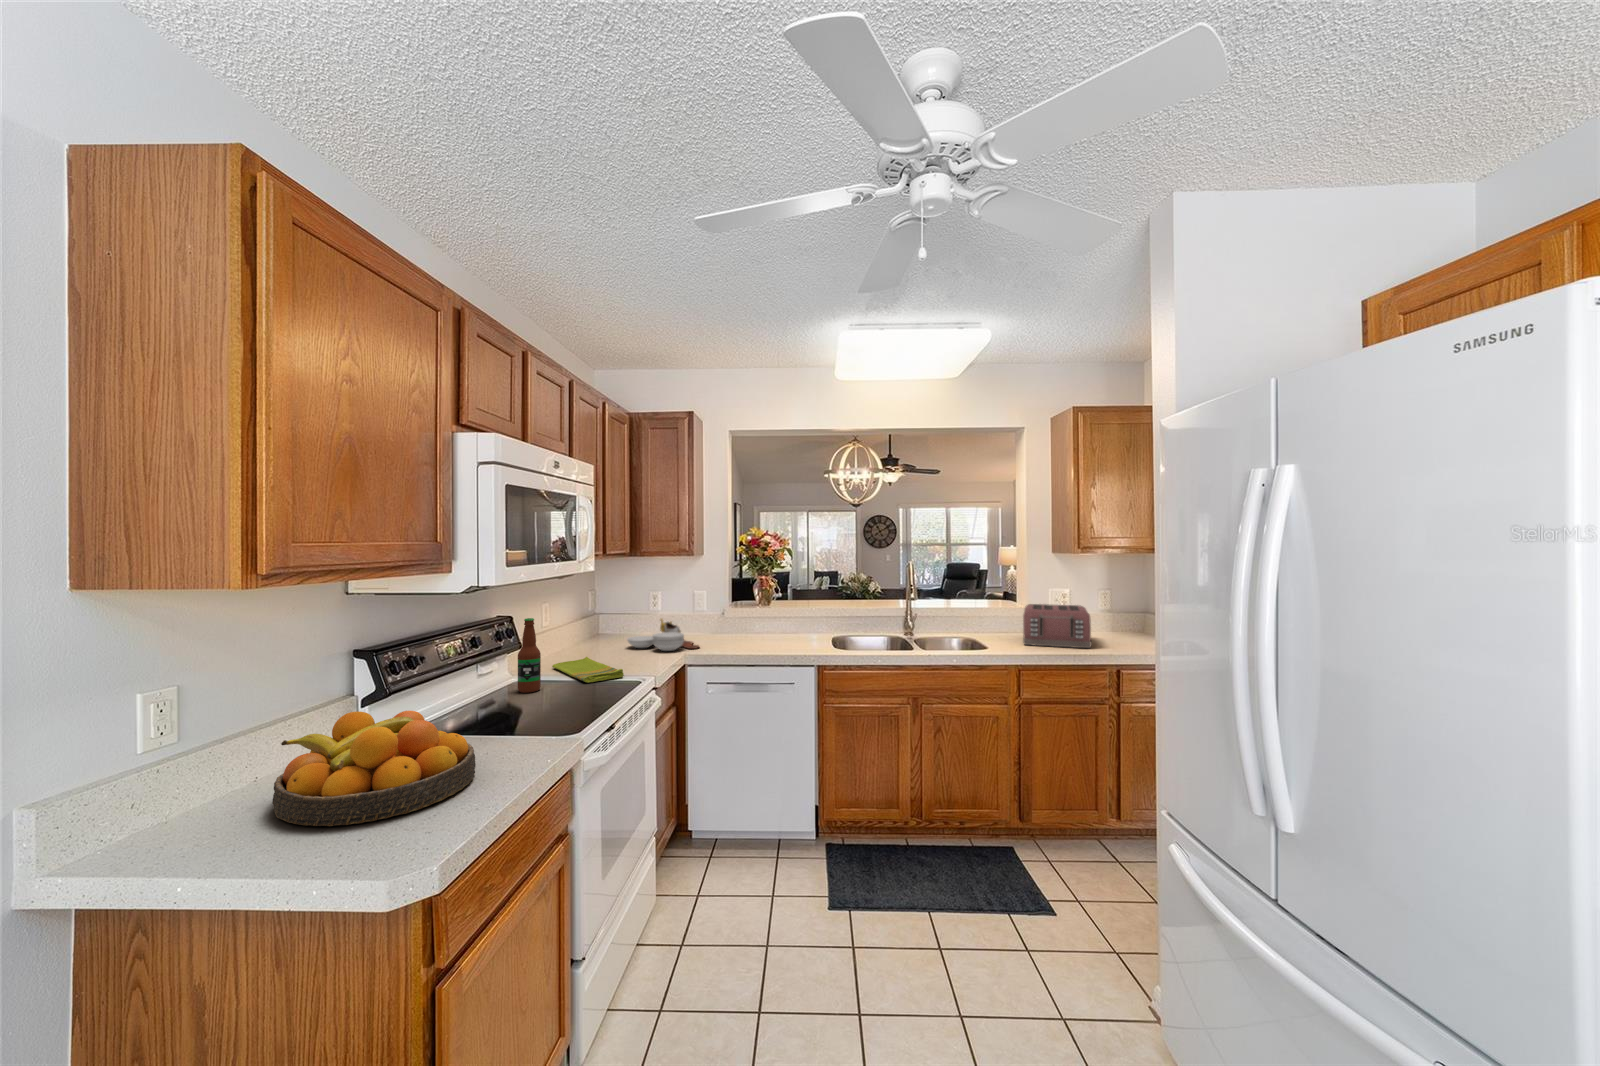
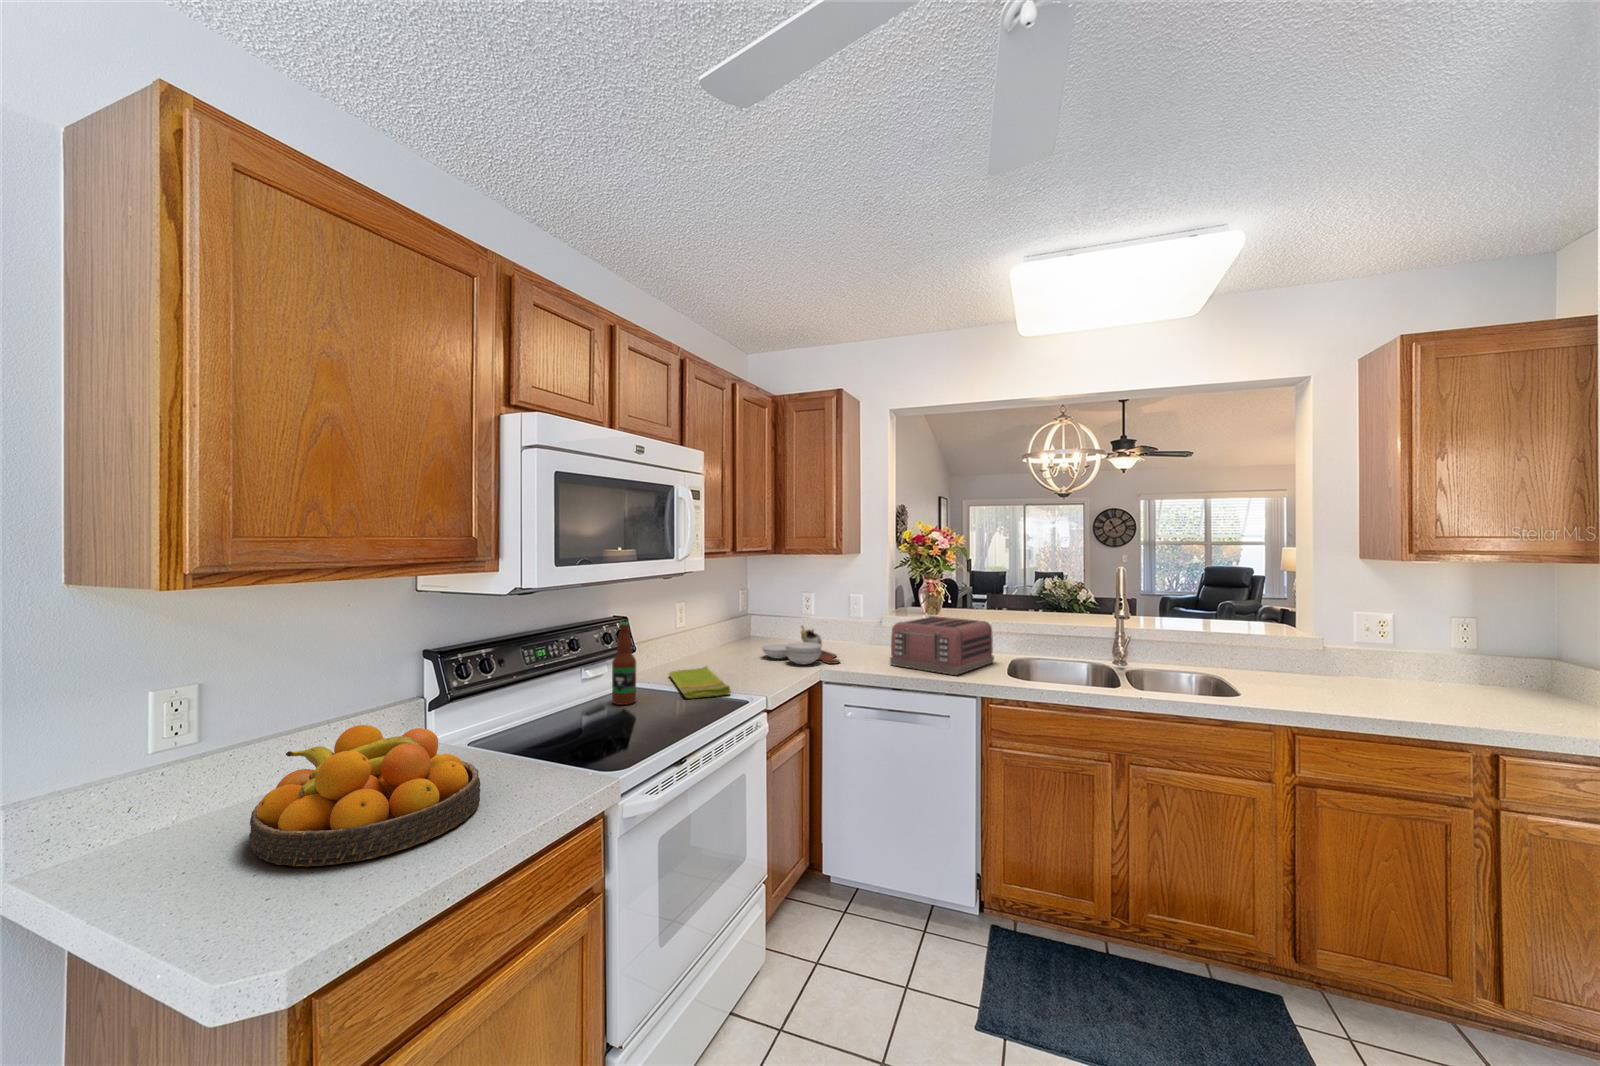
toaster: present [1023,604,1091,648] -> present [890,616,994,675]

